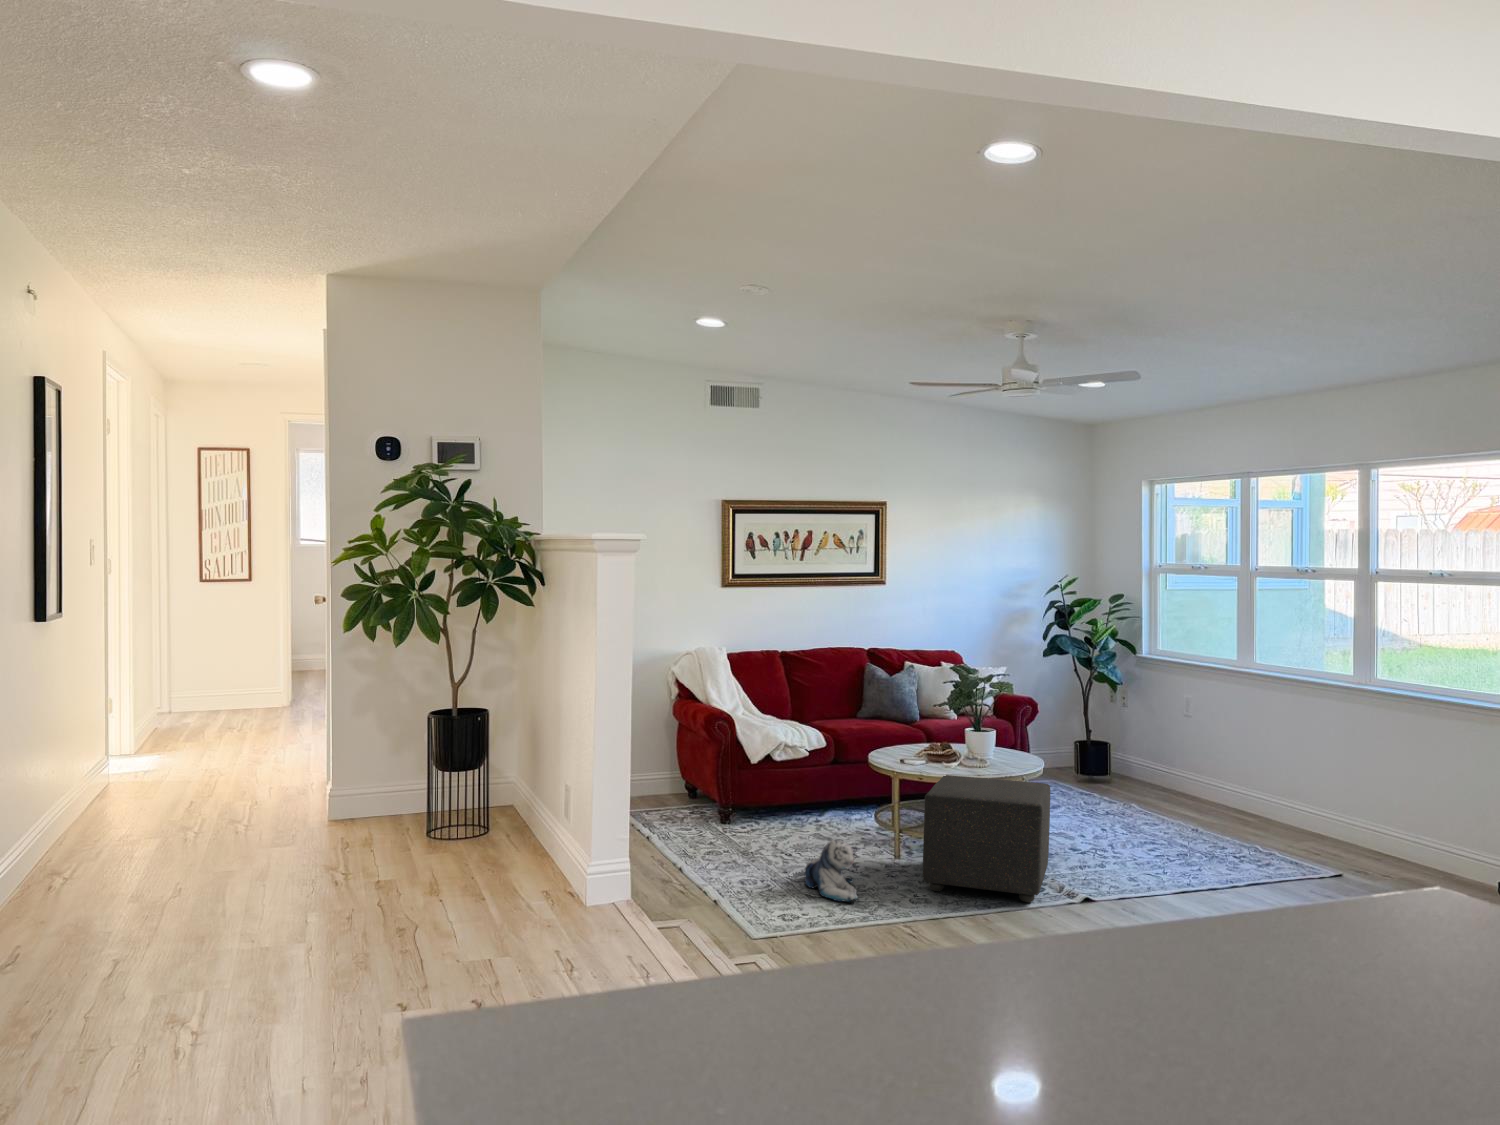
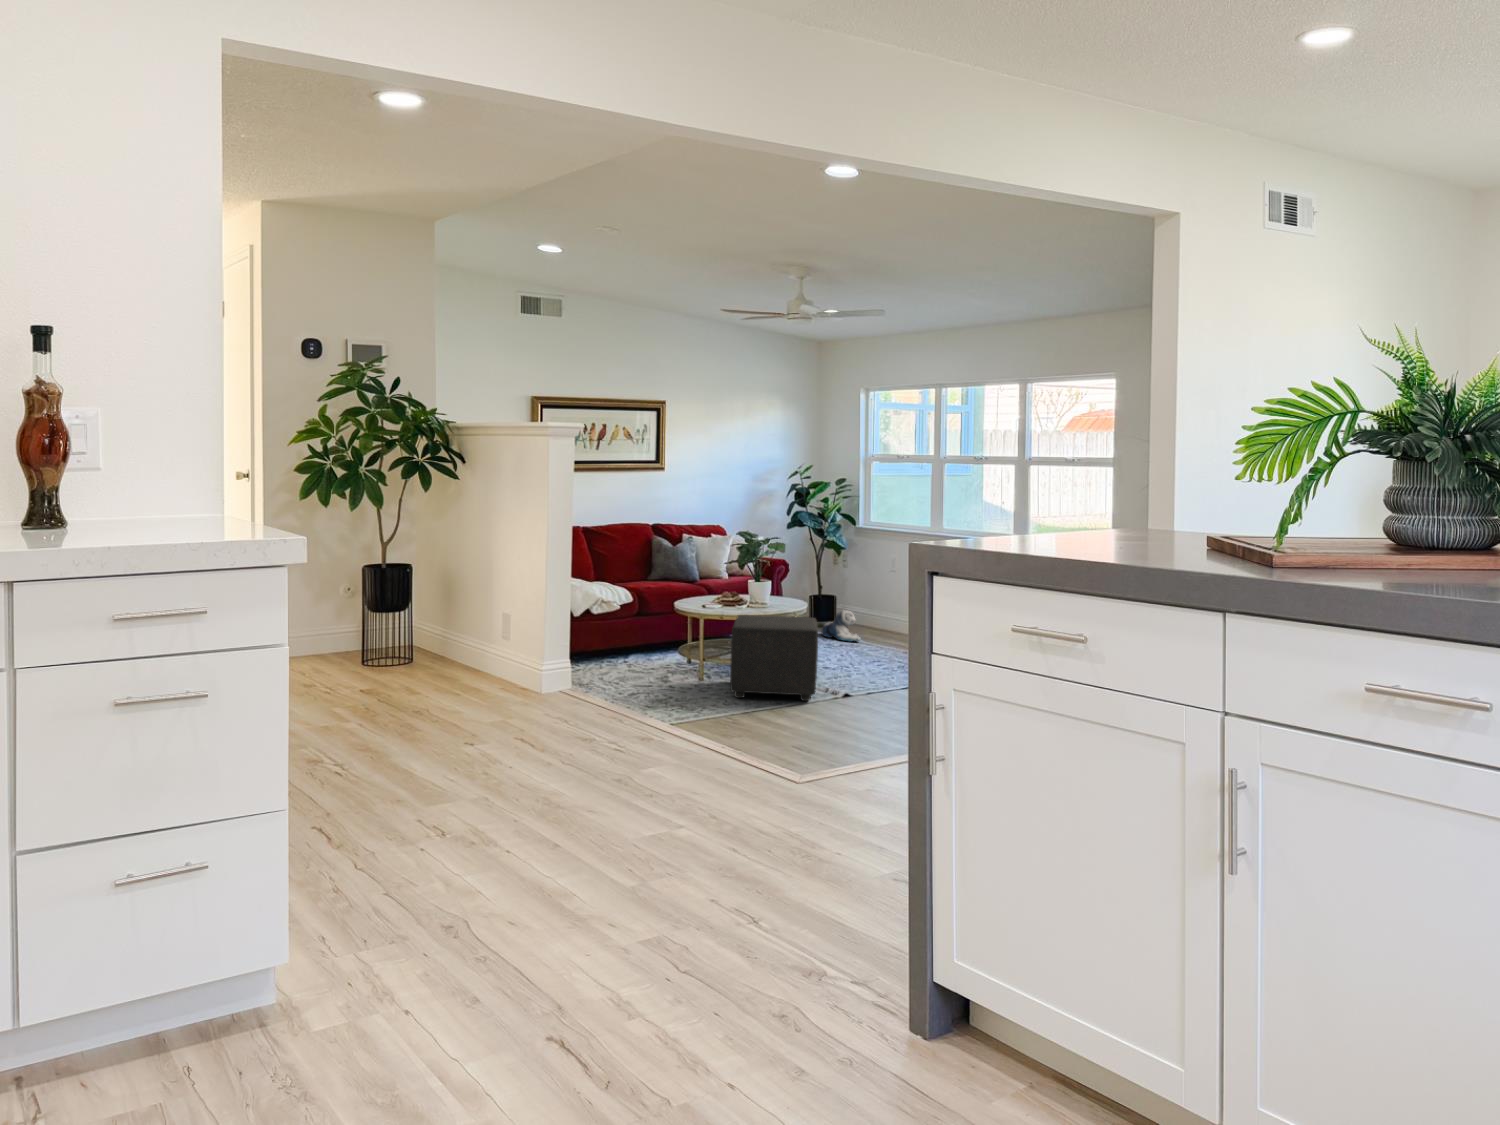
plush toy: present [804,840,857,902] -> present [822,610,861,642]

